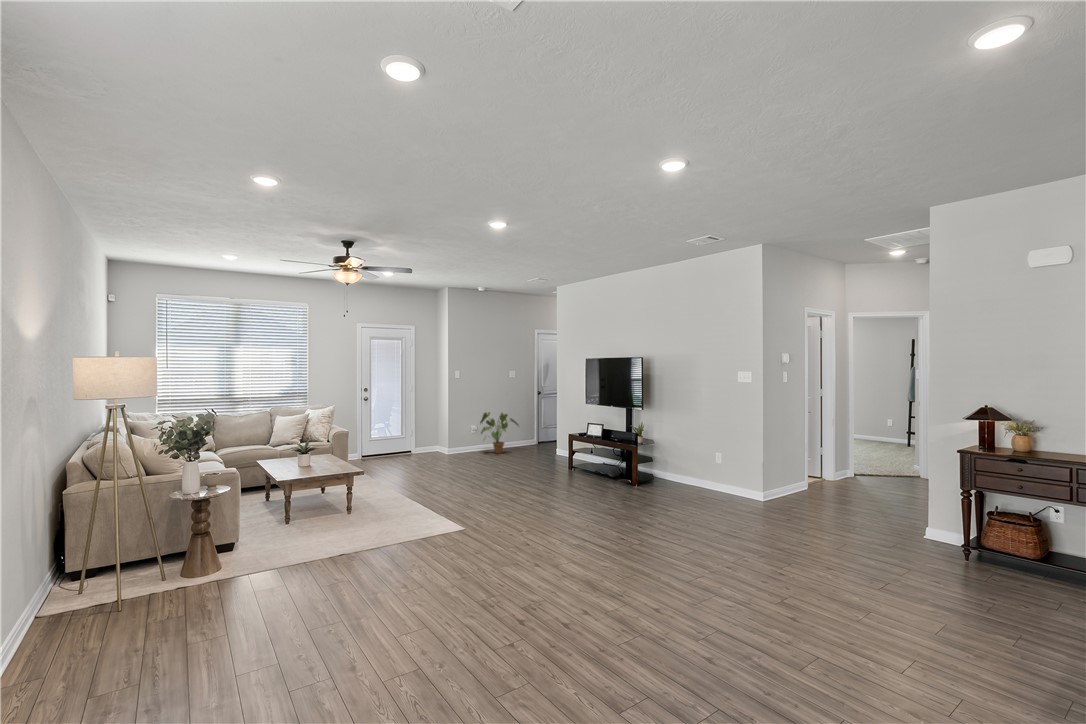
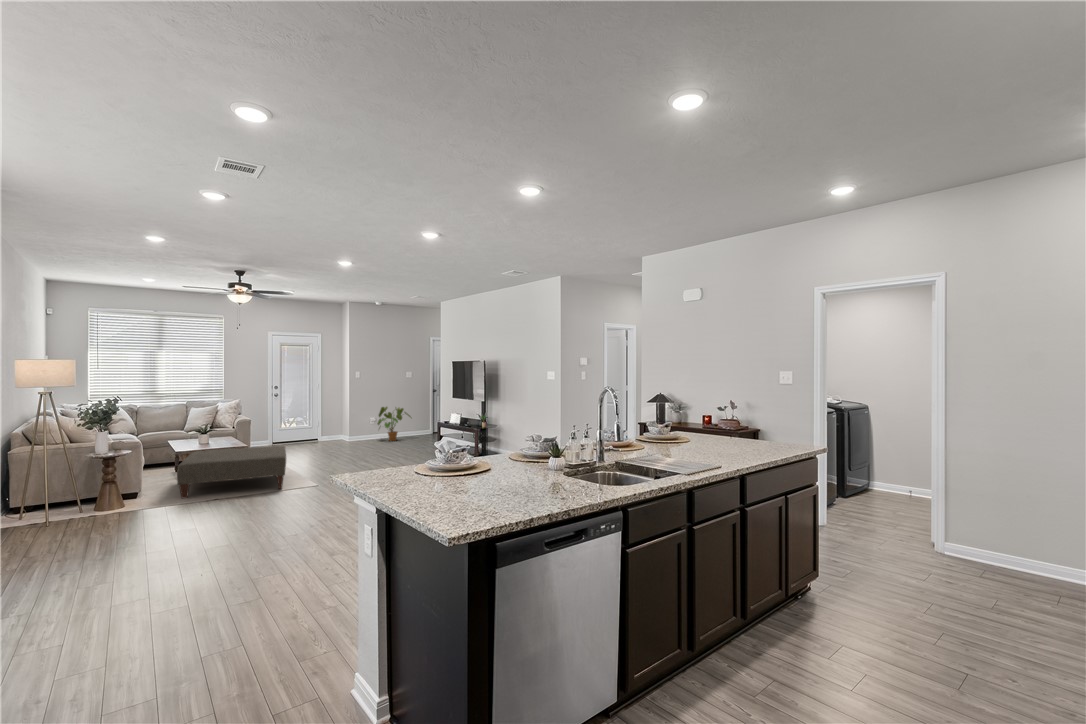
ottoman: none [289,469,426,552] -> present [177,446,286,498]

